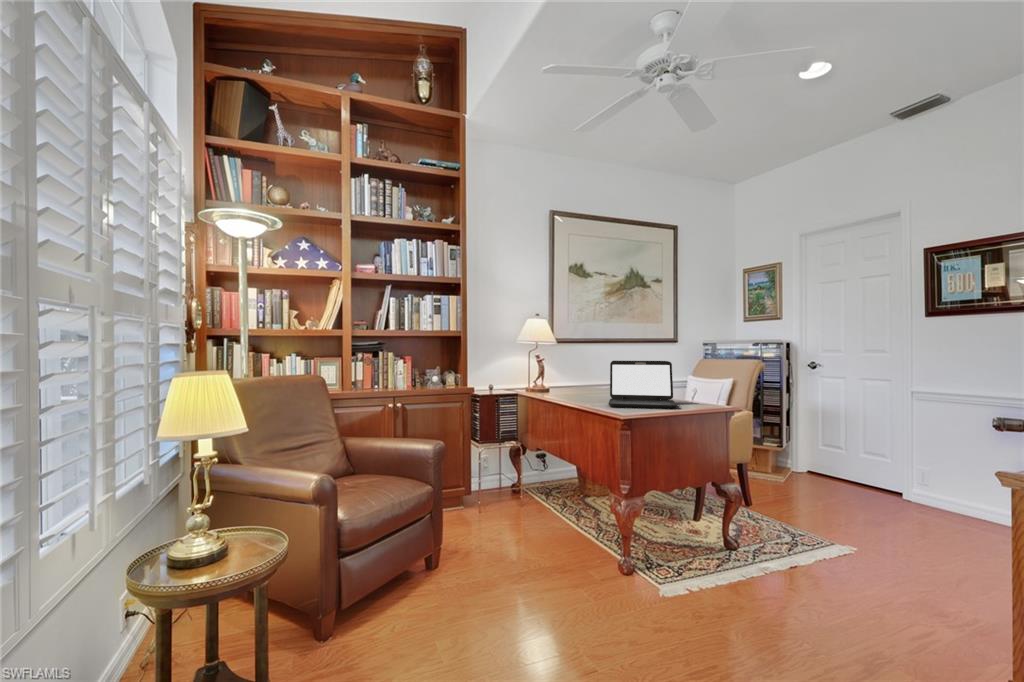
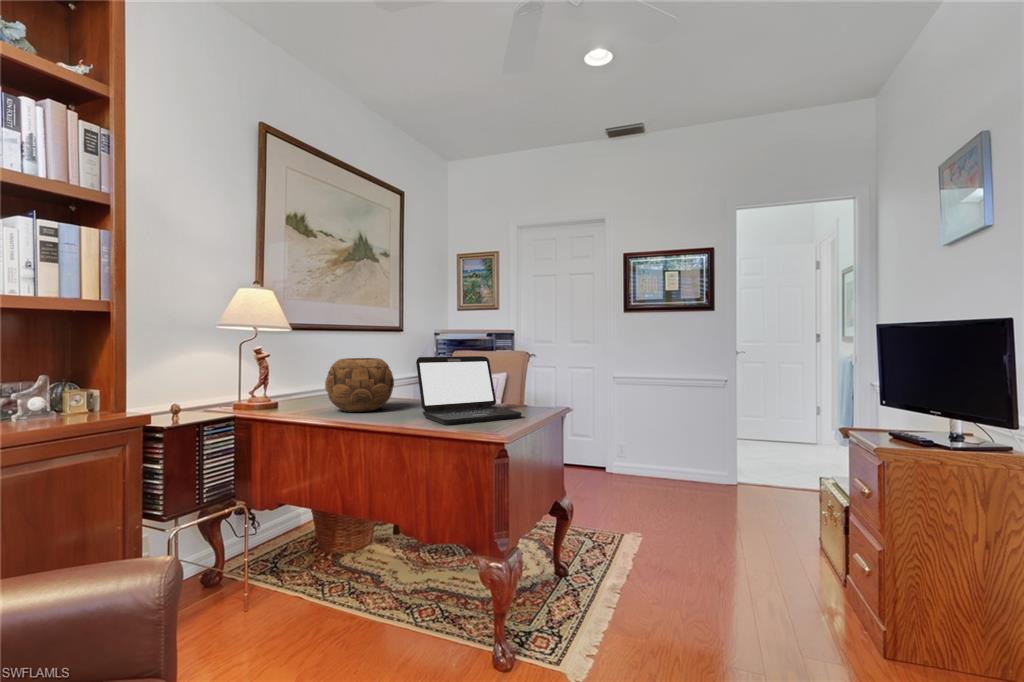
decorative bowl: none [567,361,612,397] -> present [325,358,394,412]

